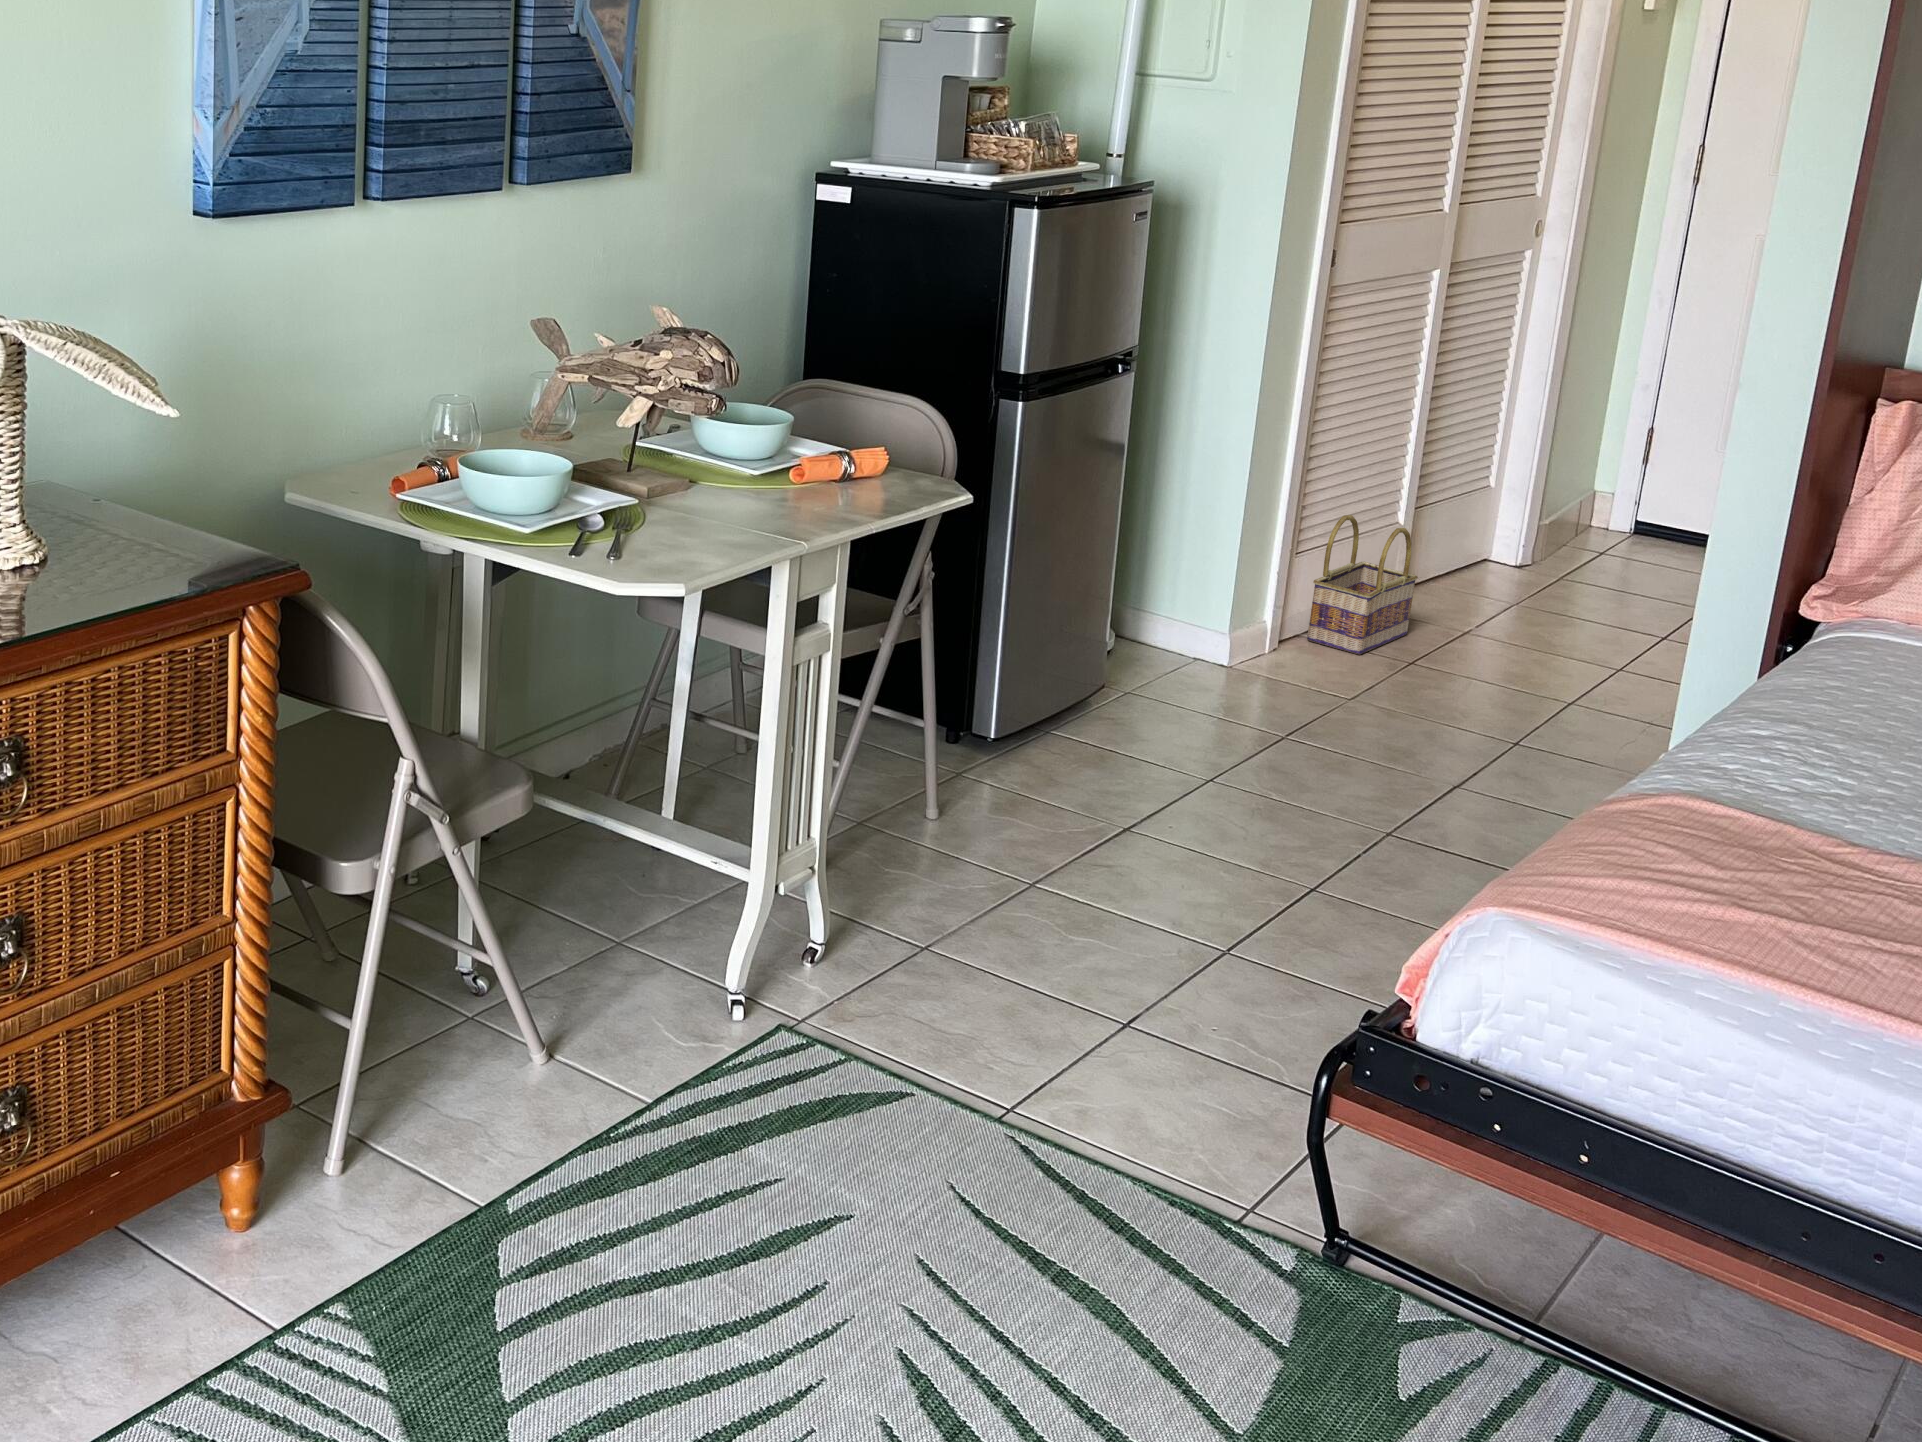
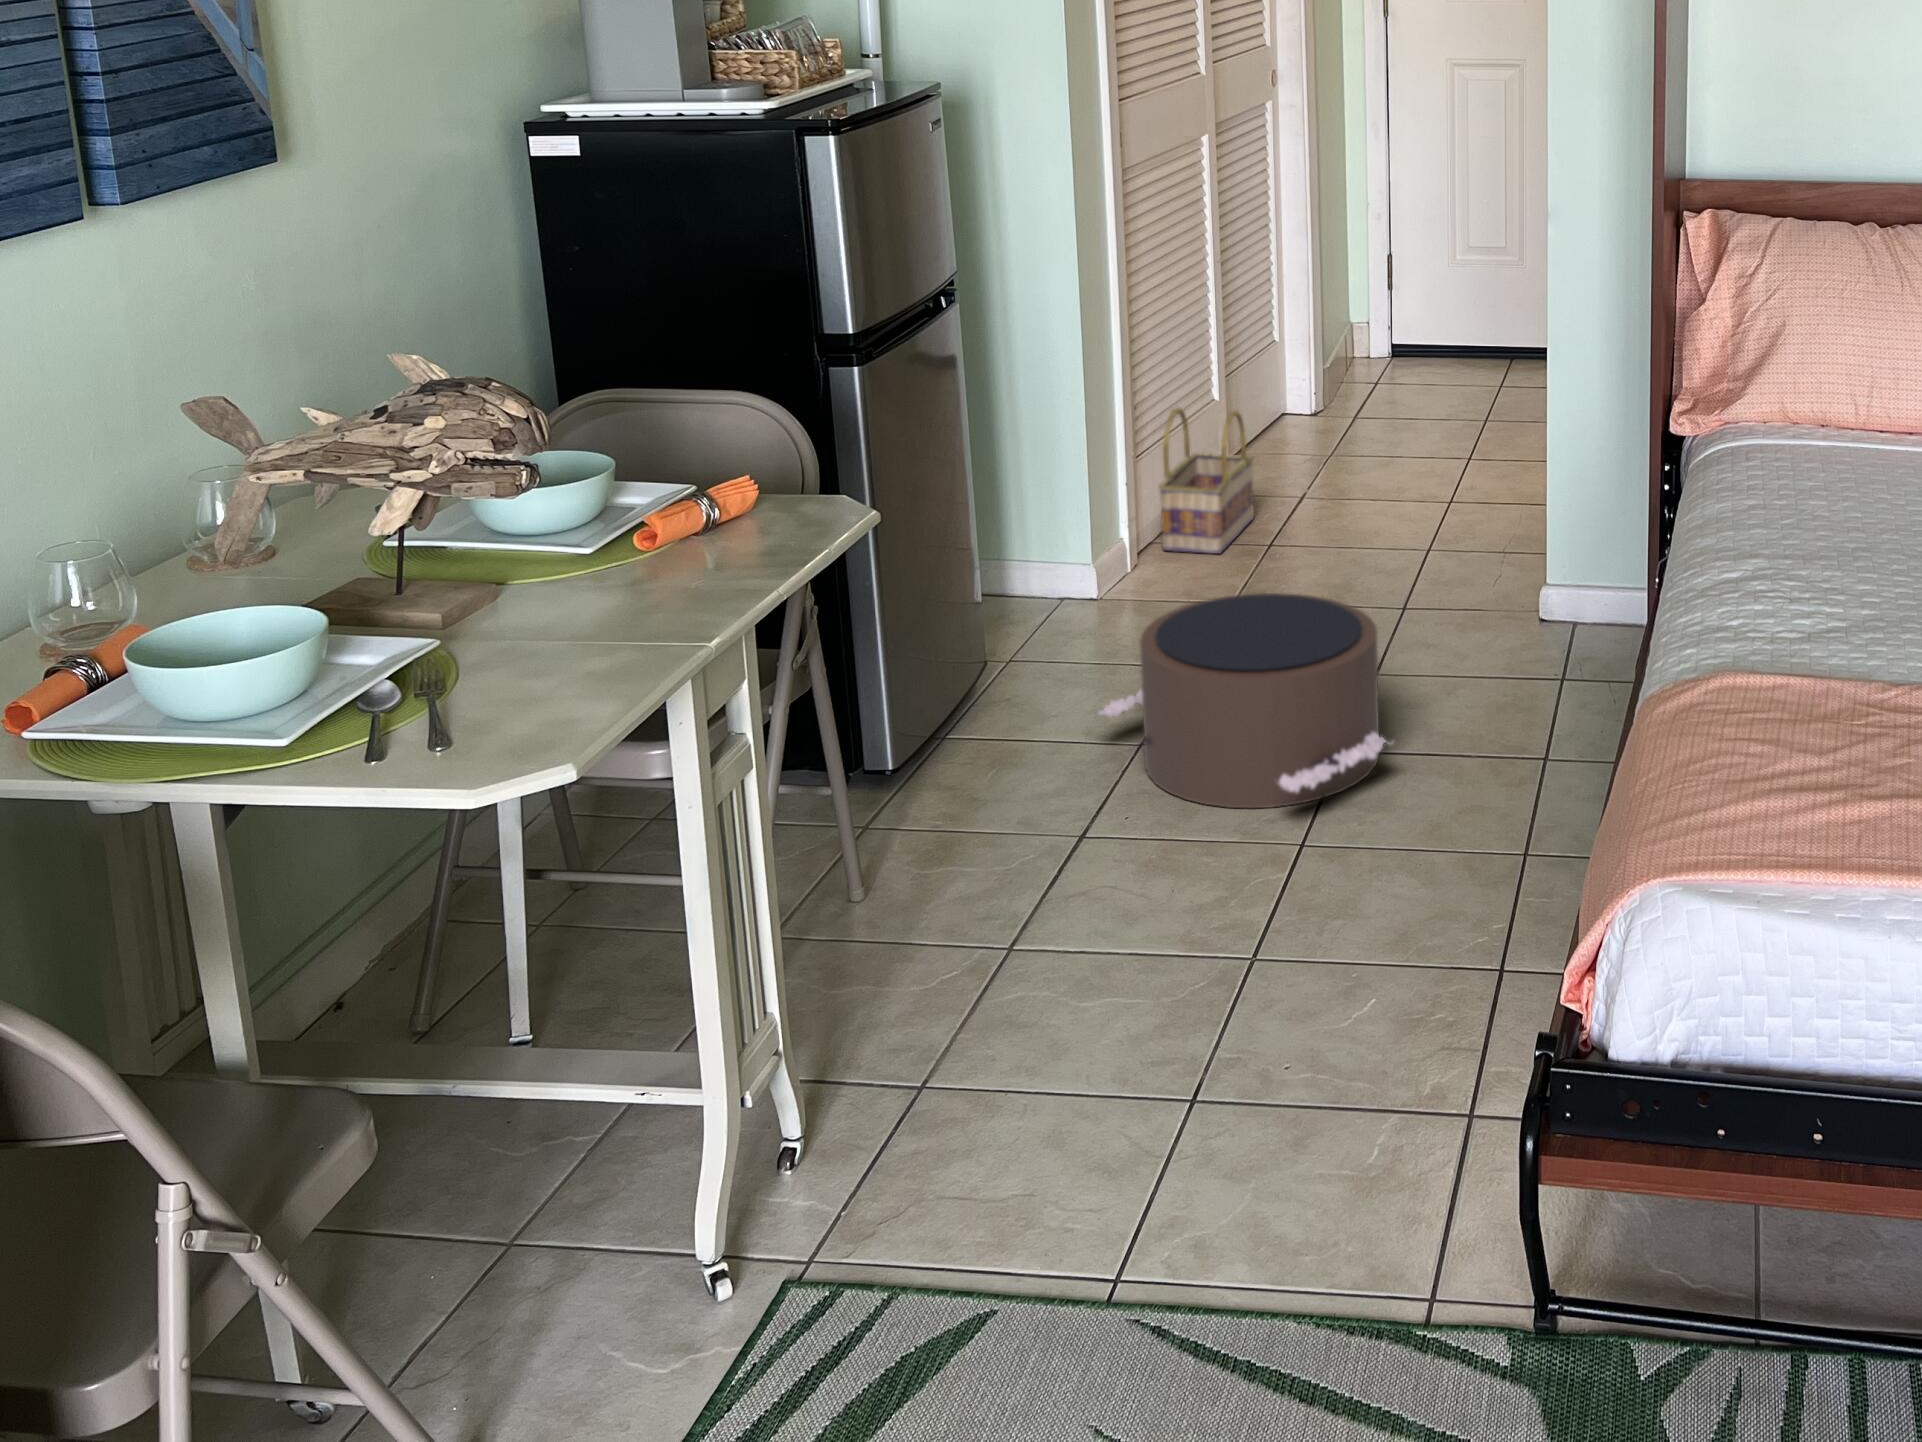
pouf: none [1176,667,1443,857] -> present [1099,593,1390,808]

